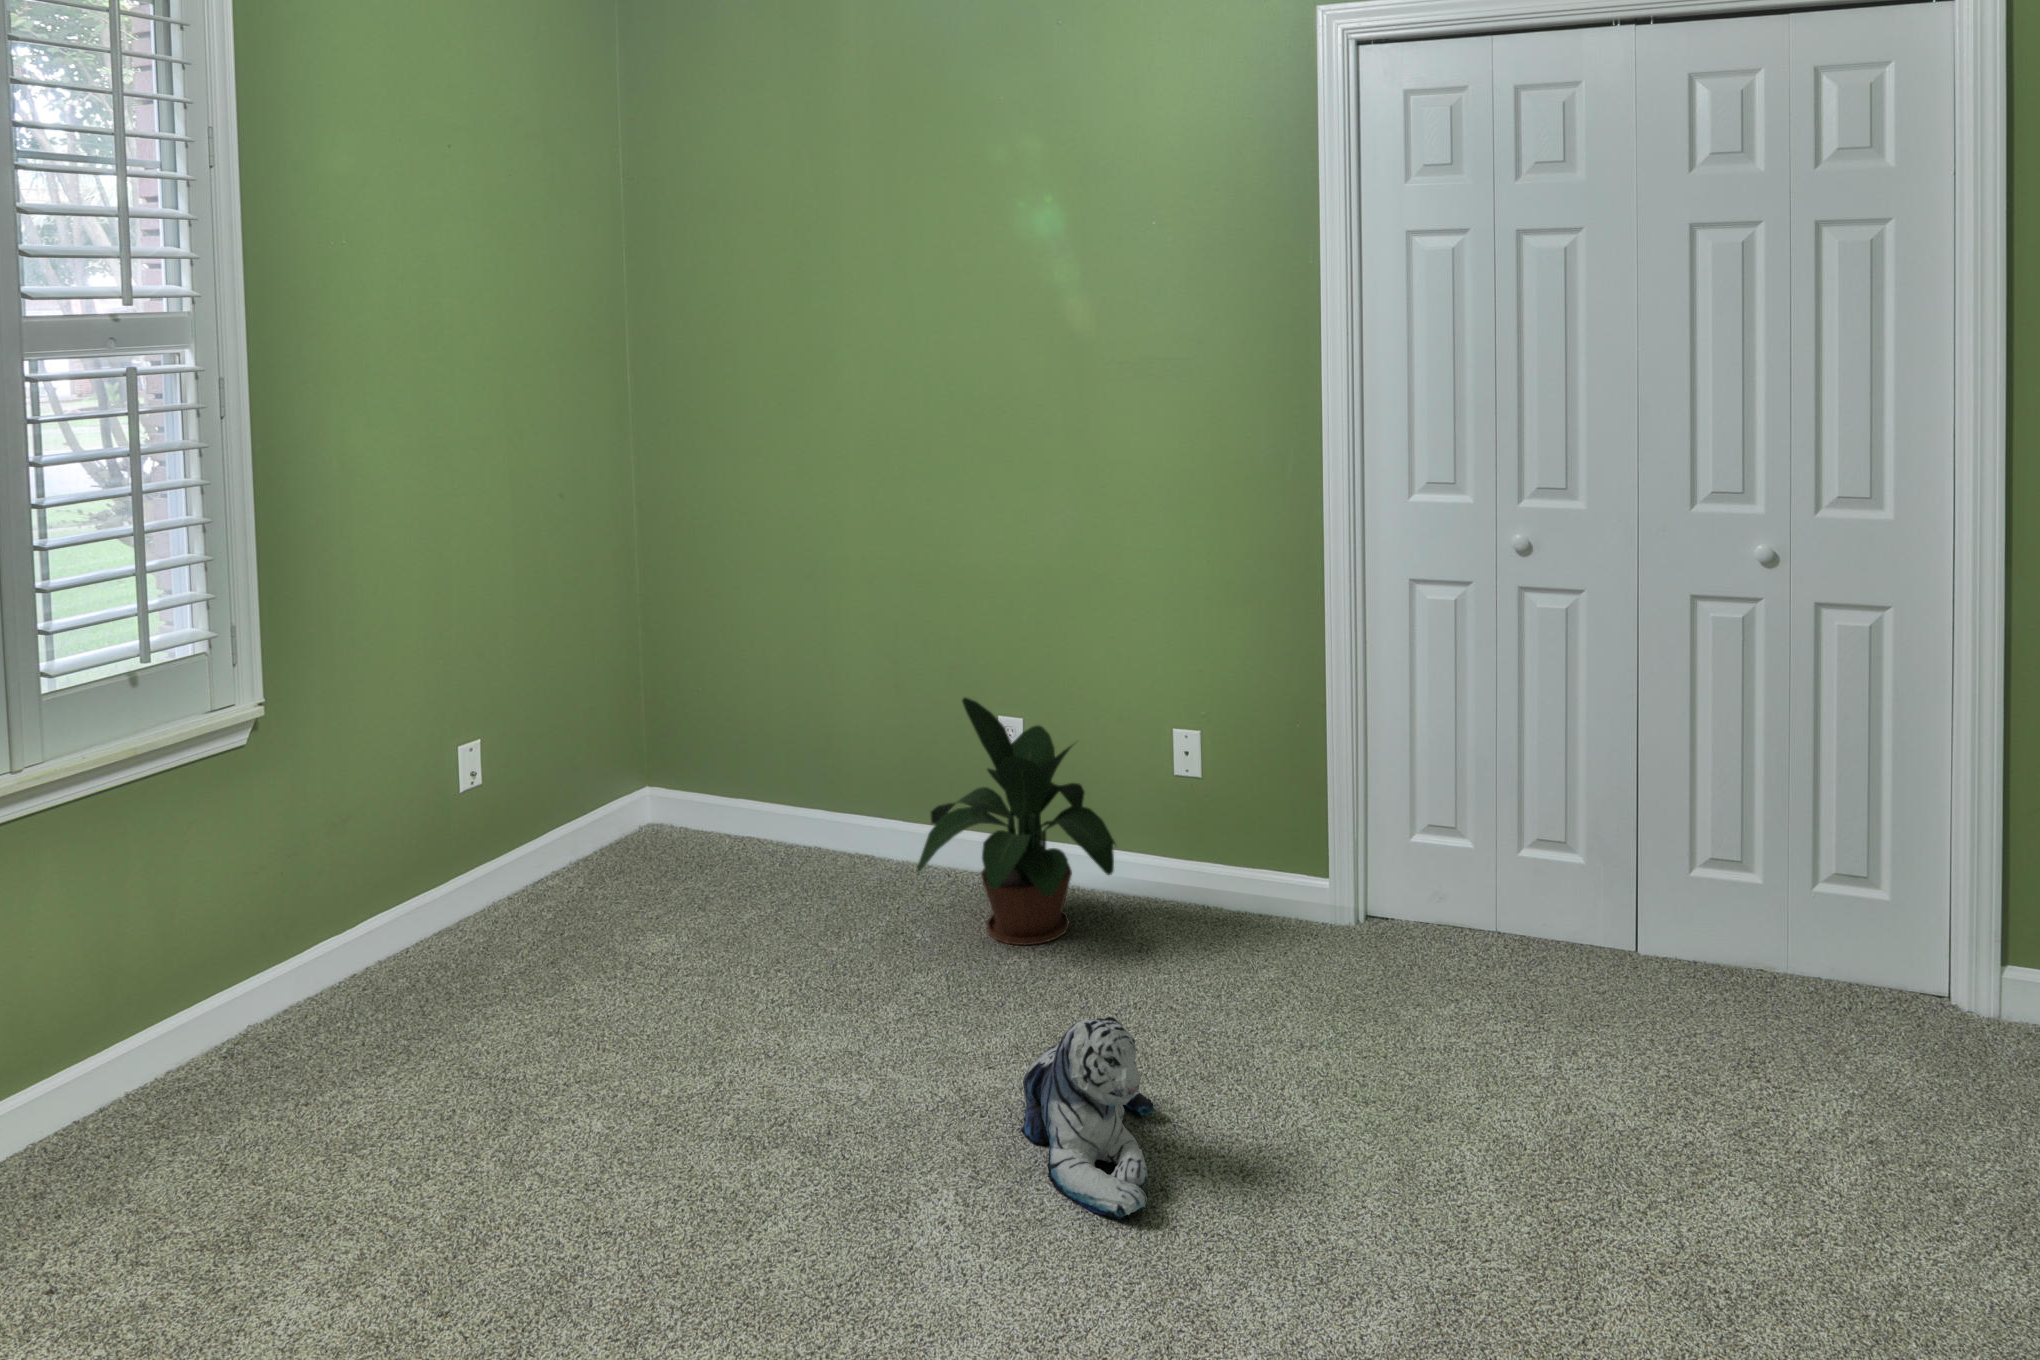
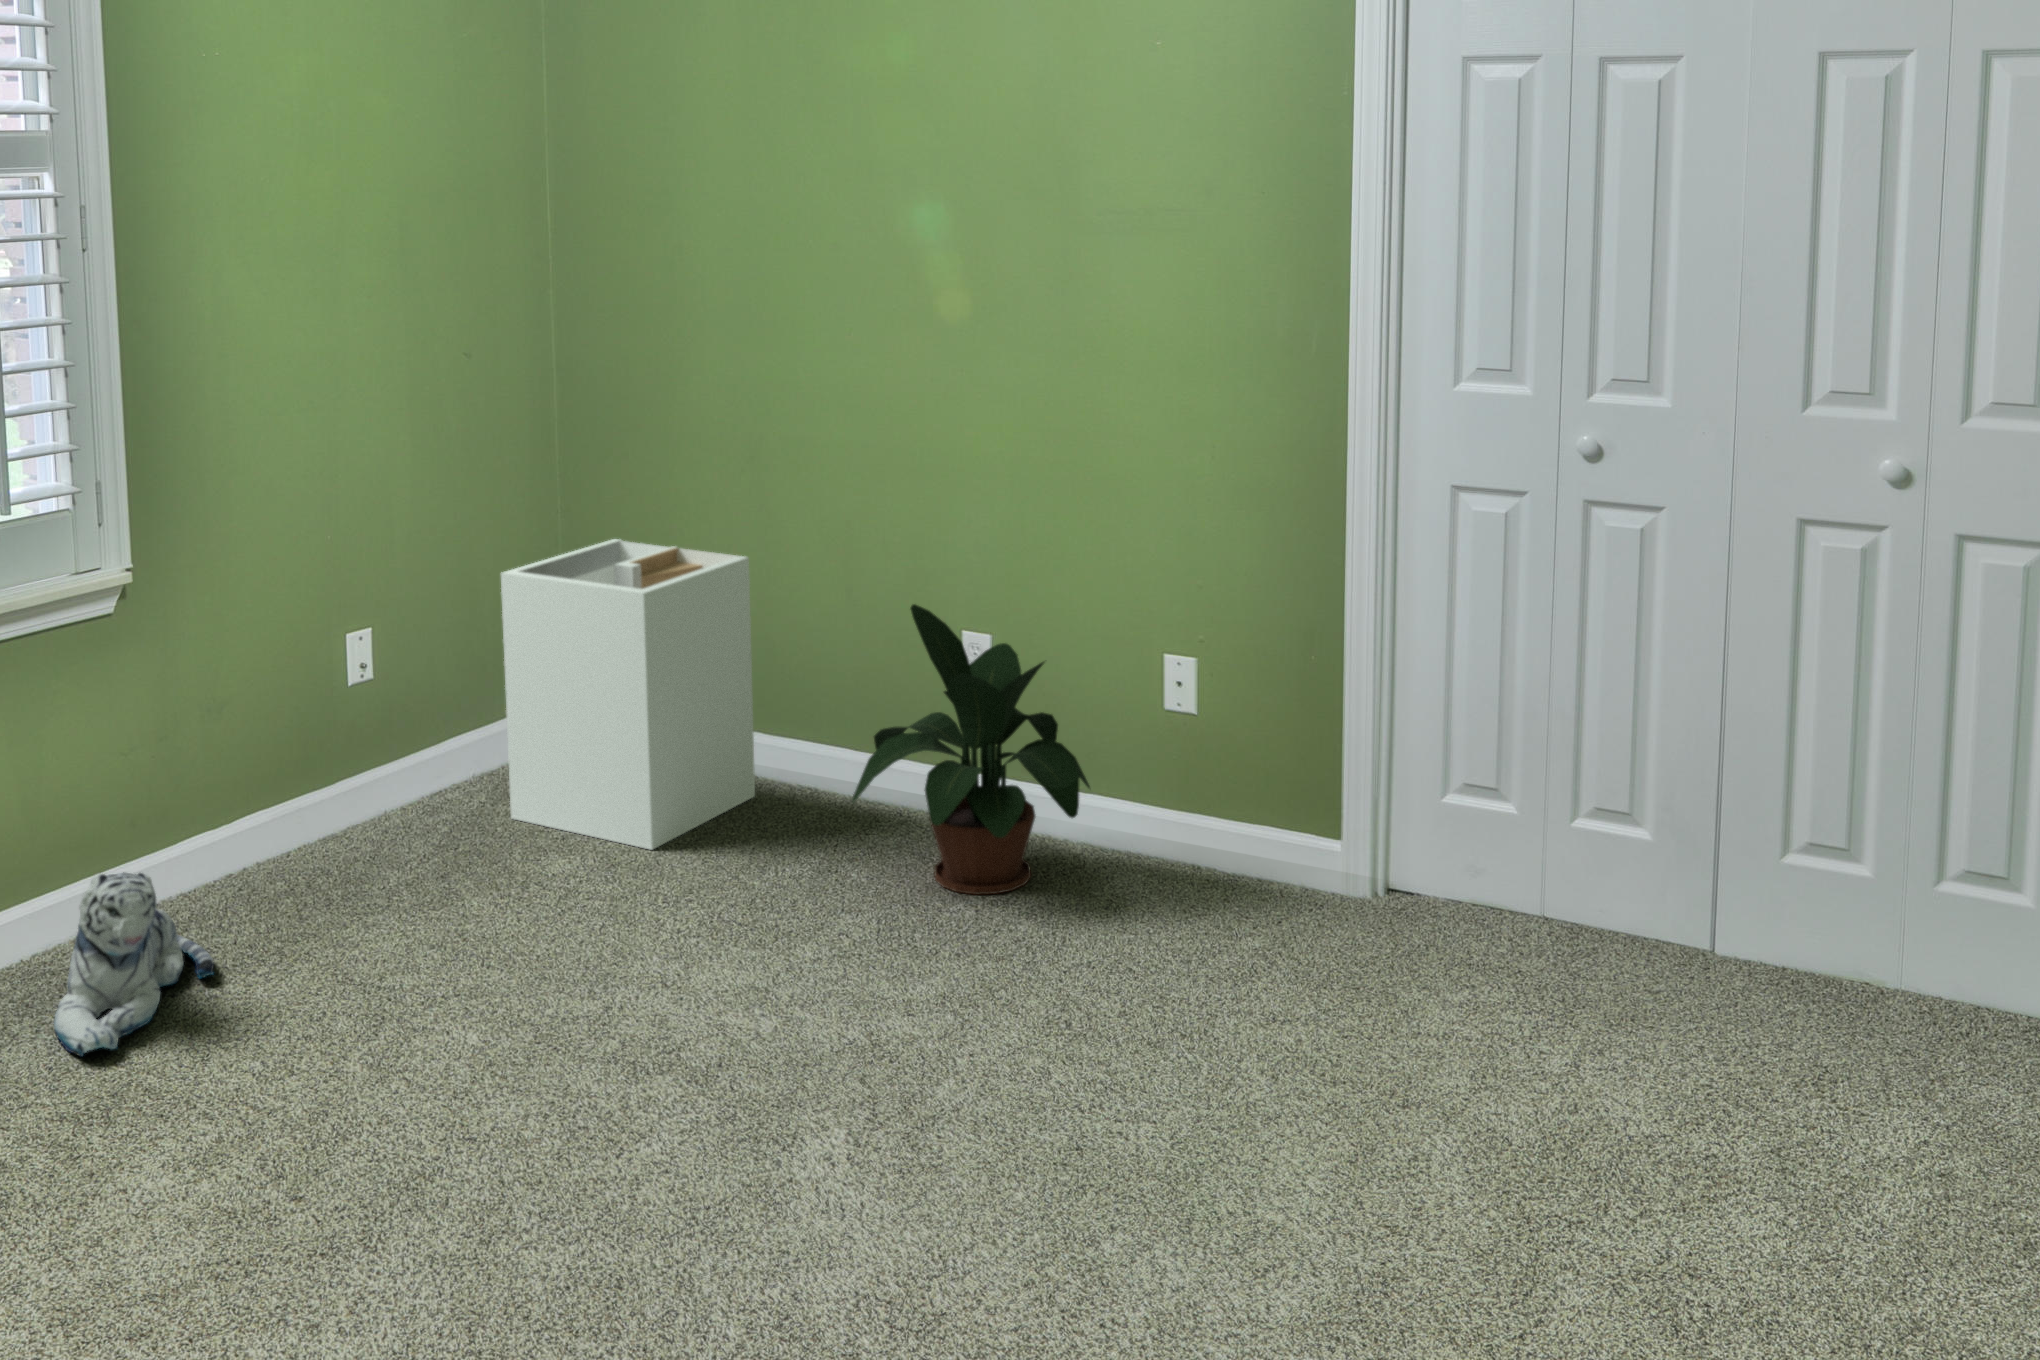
laundry hamper: none [598,650,821,923] -> present [501,539,755,850]
plush toy: present [1020,1017,1154,1219] -> present [54,872,214,1057]

